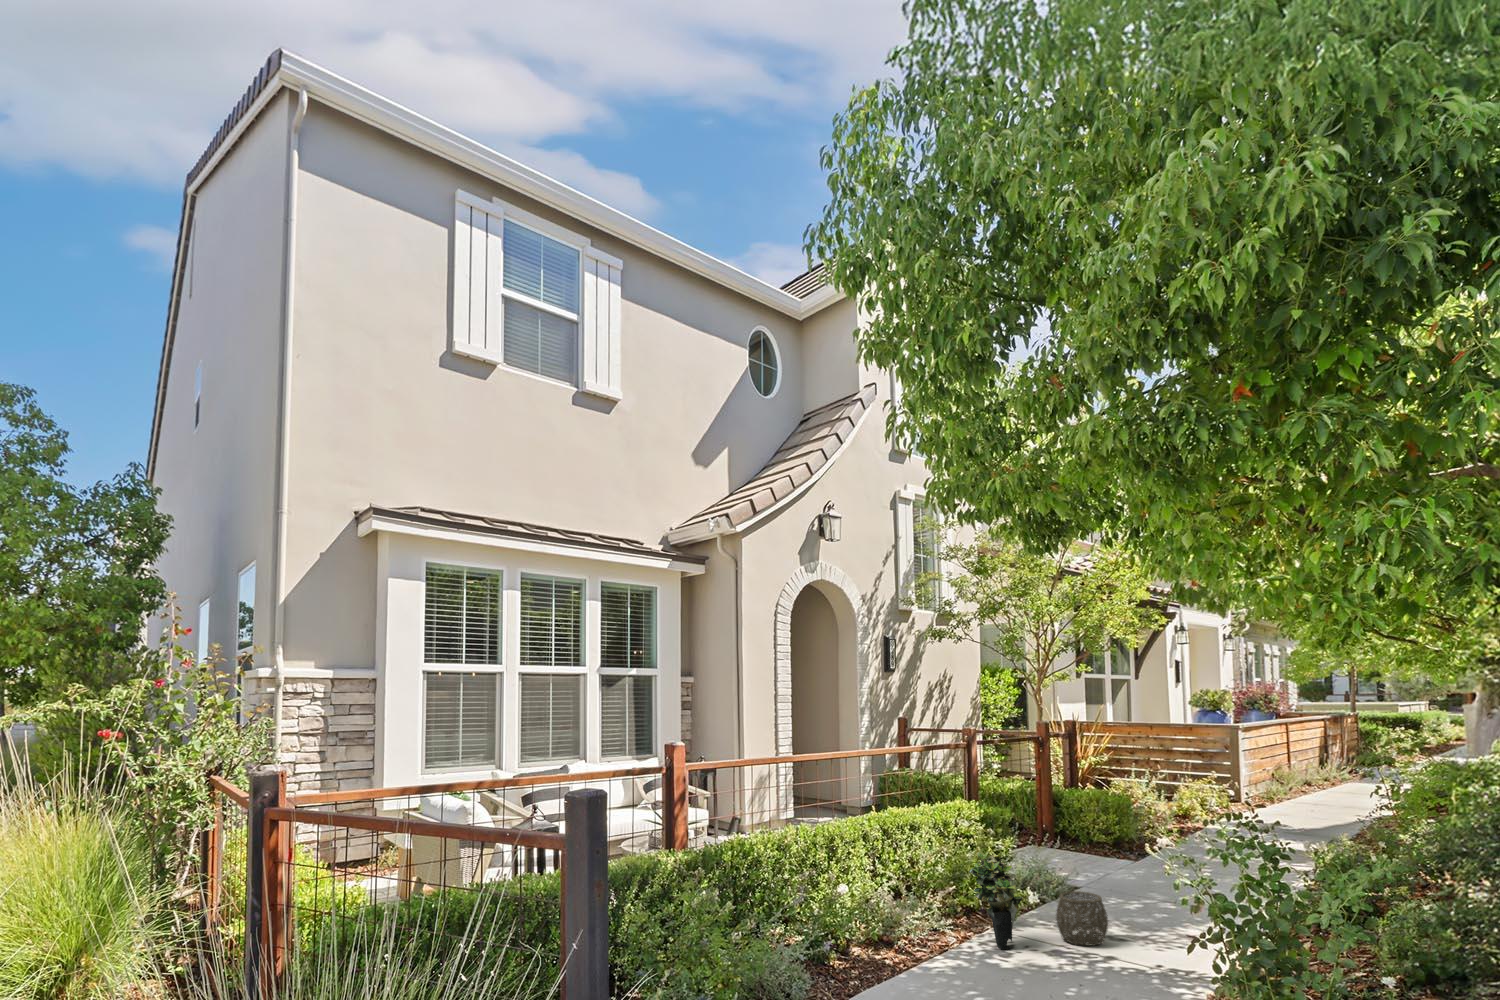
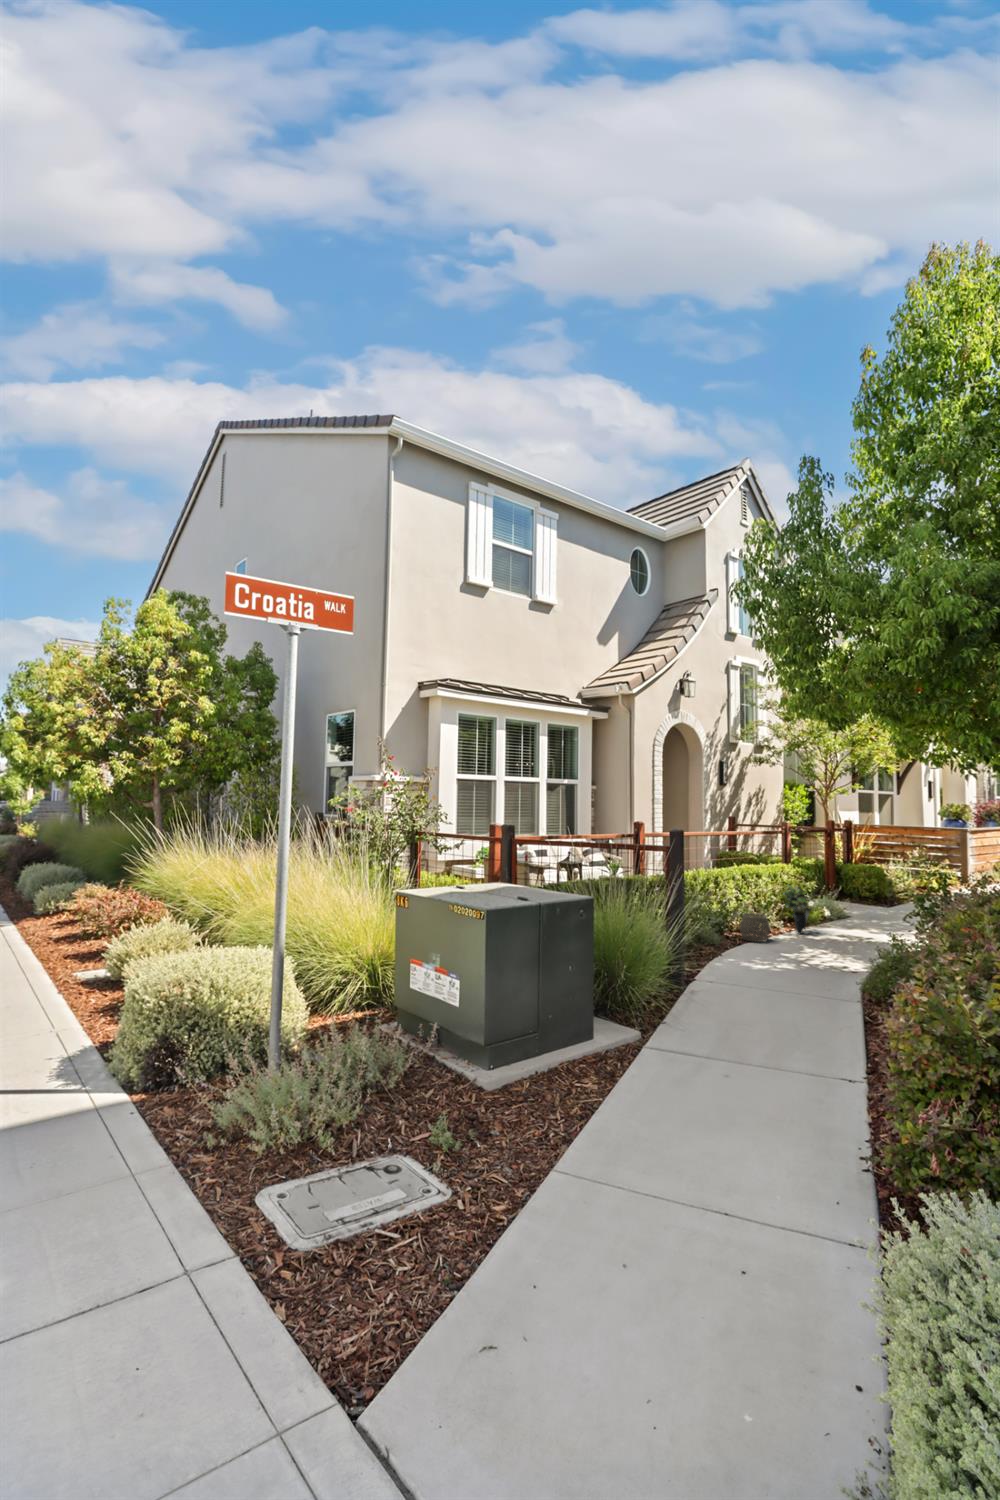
woven basket: present [1056,891,1108,946] -> present [740,913,770,942]

